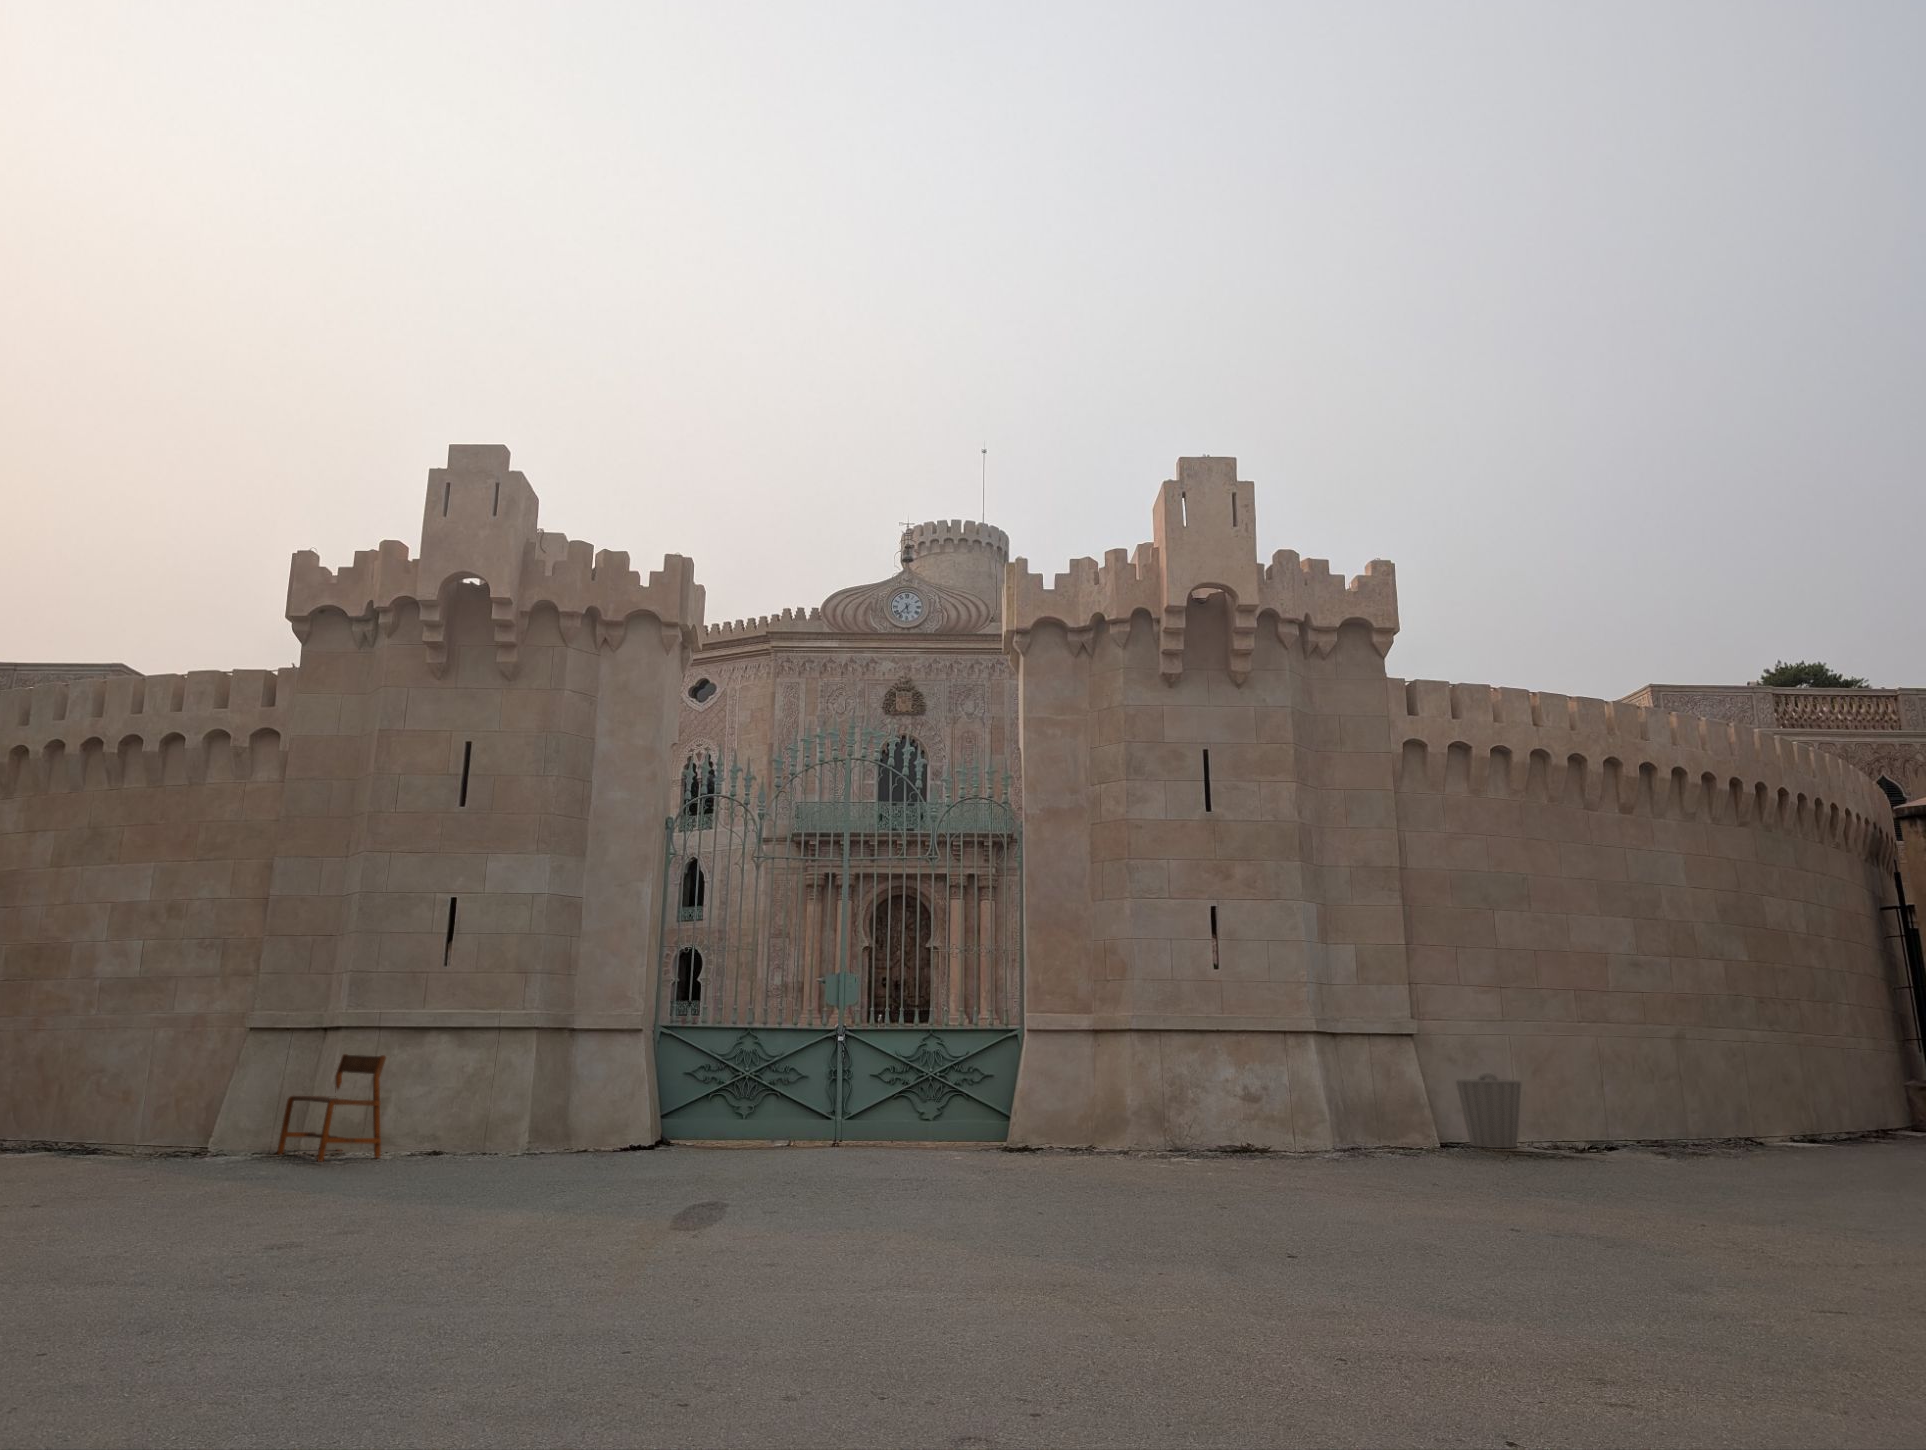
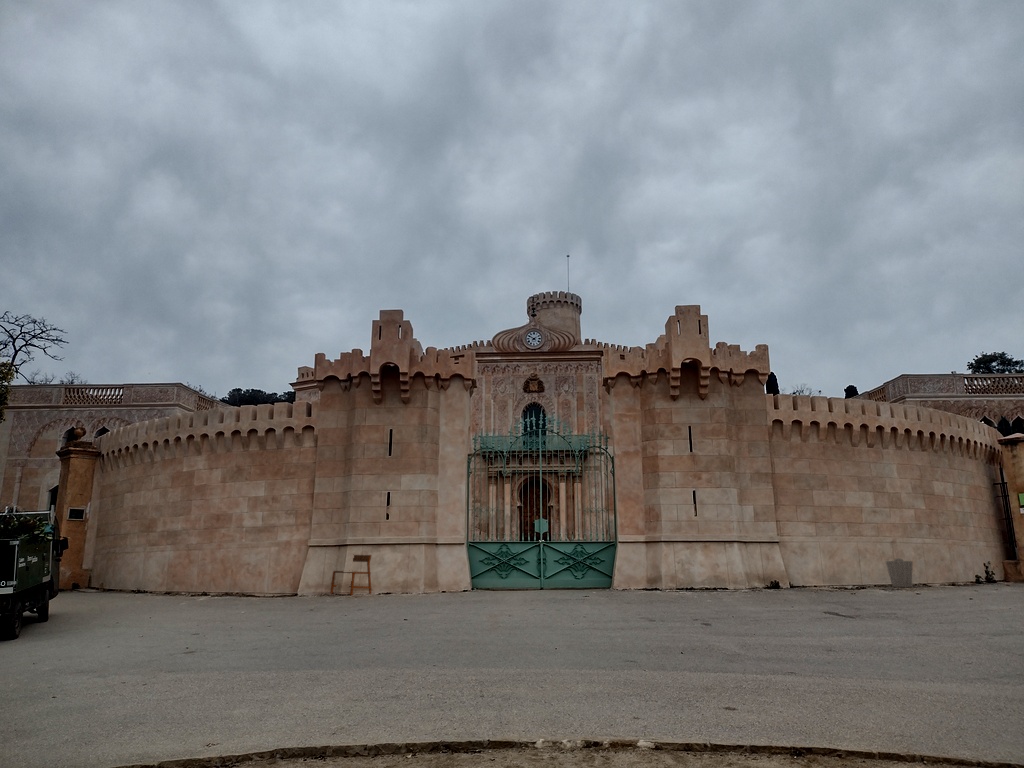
trash can: present [1456,1073,1522,1148] -> present [886,558,913,587]

